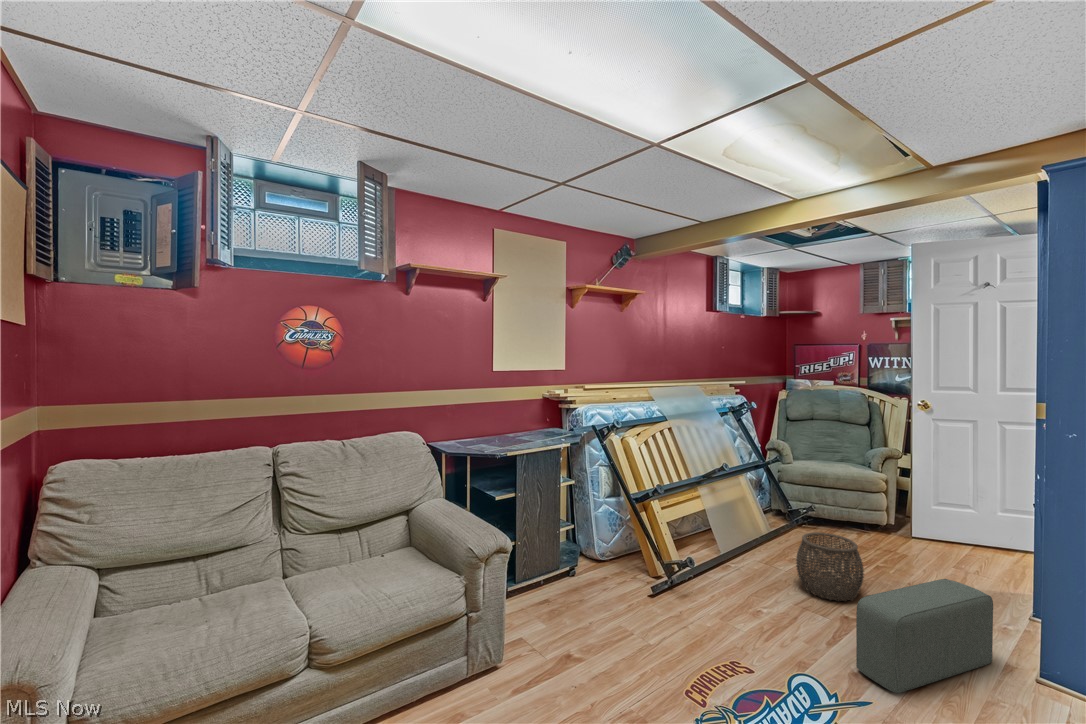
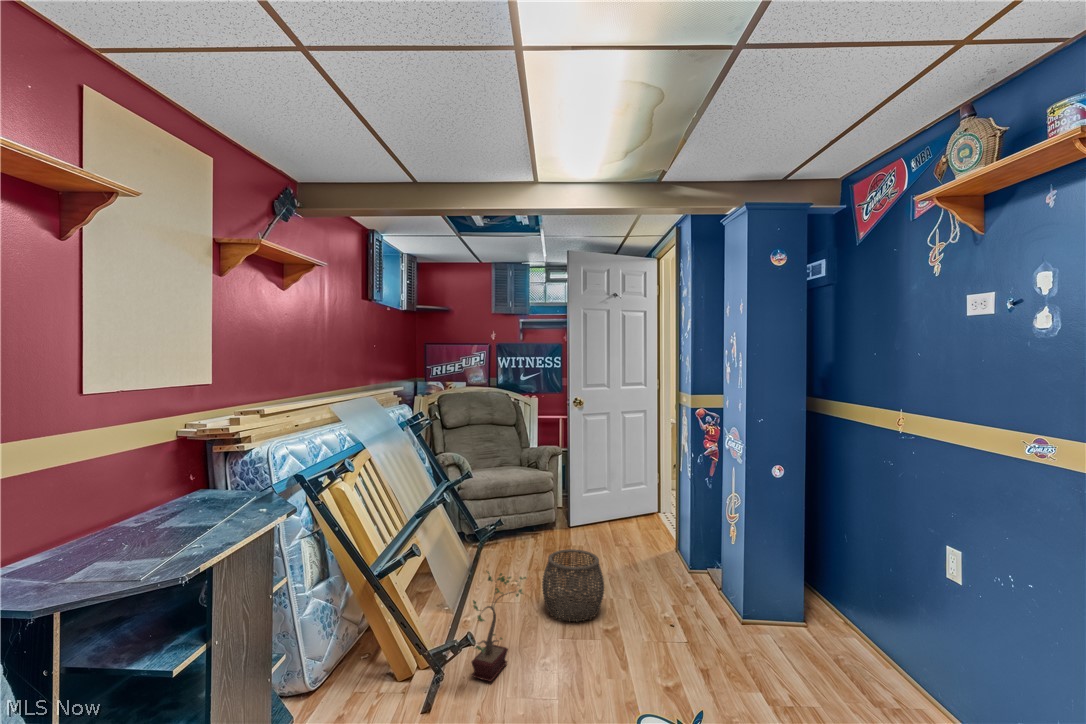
potted plant: none [691,517,757,601] -> present [471,572,526,682]
pouf: present [856,579,993,693] -> none [666,567,718,694]

